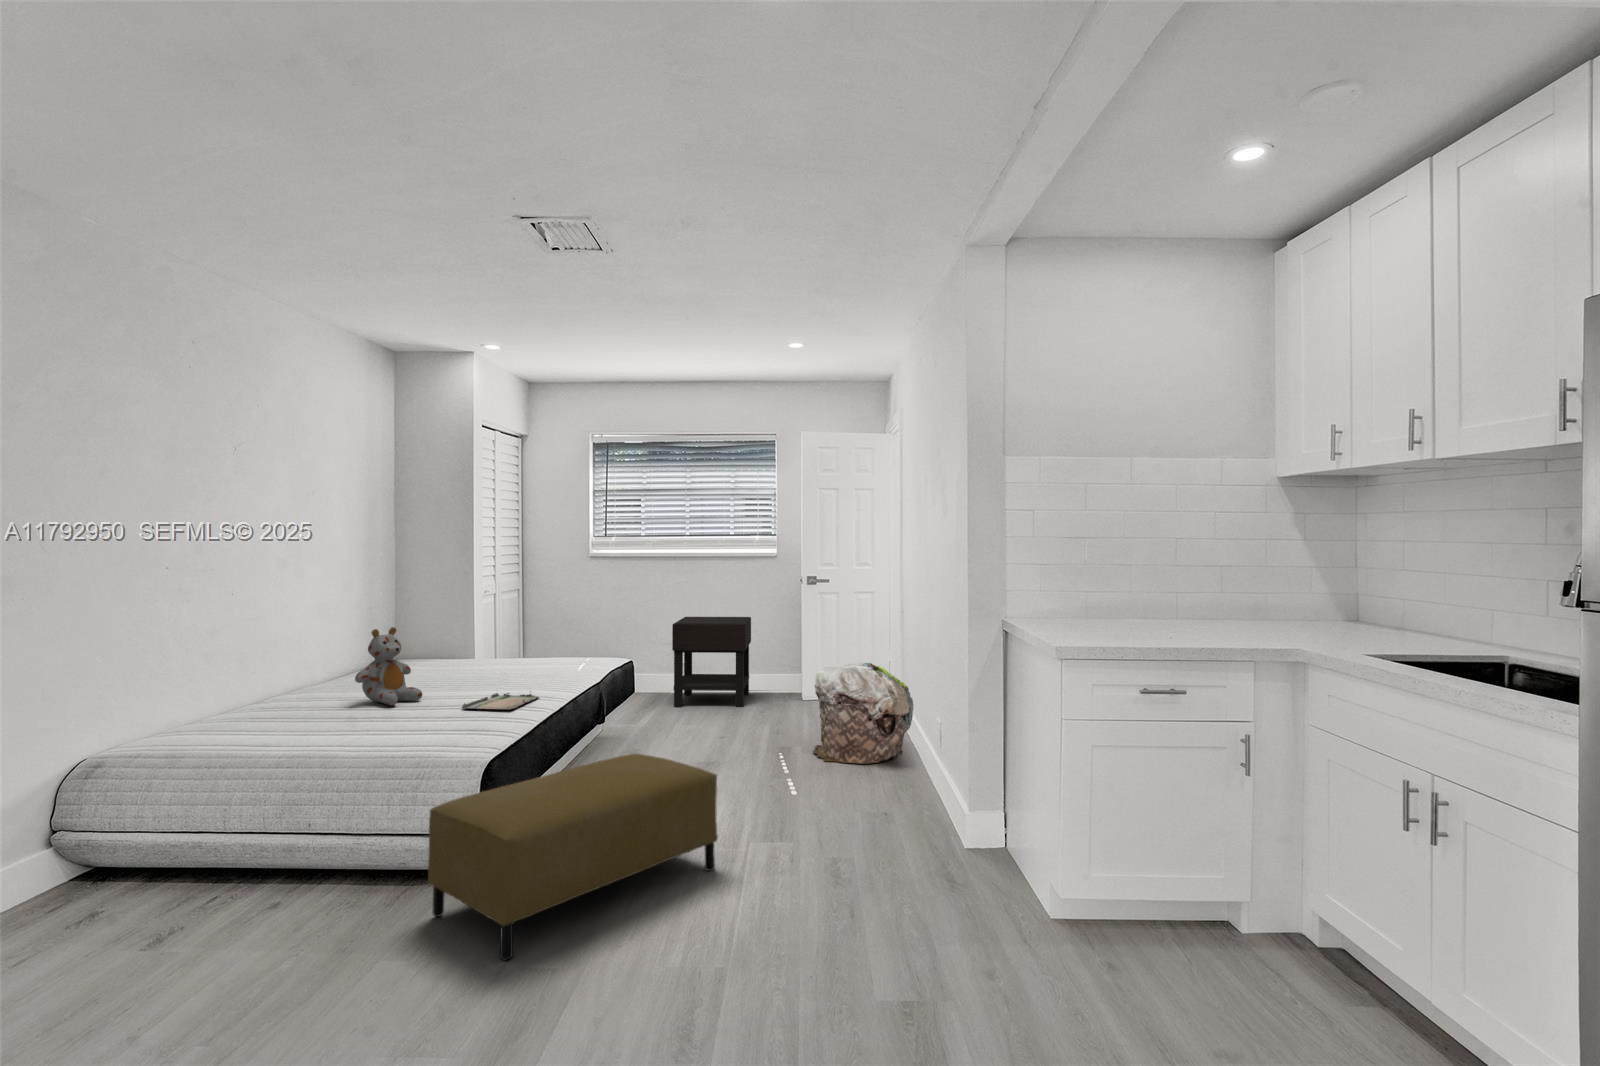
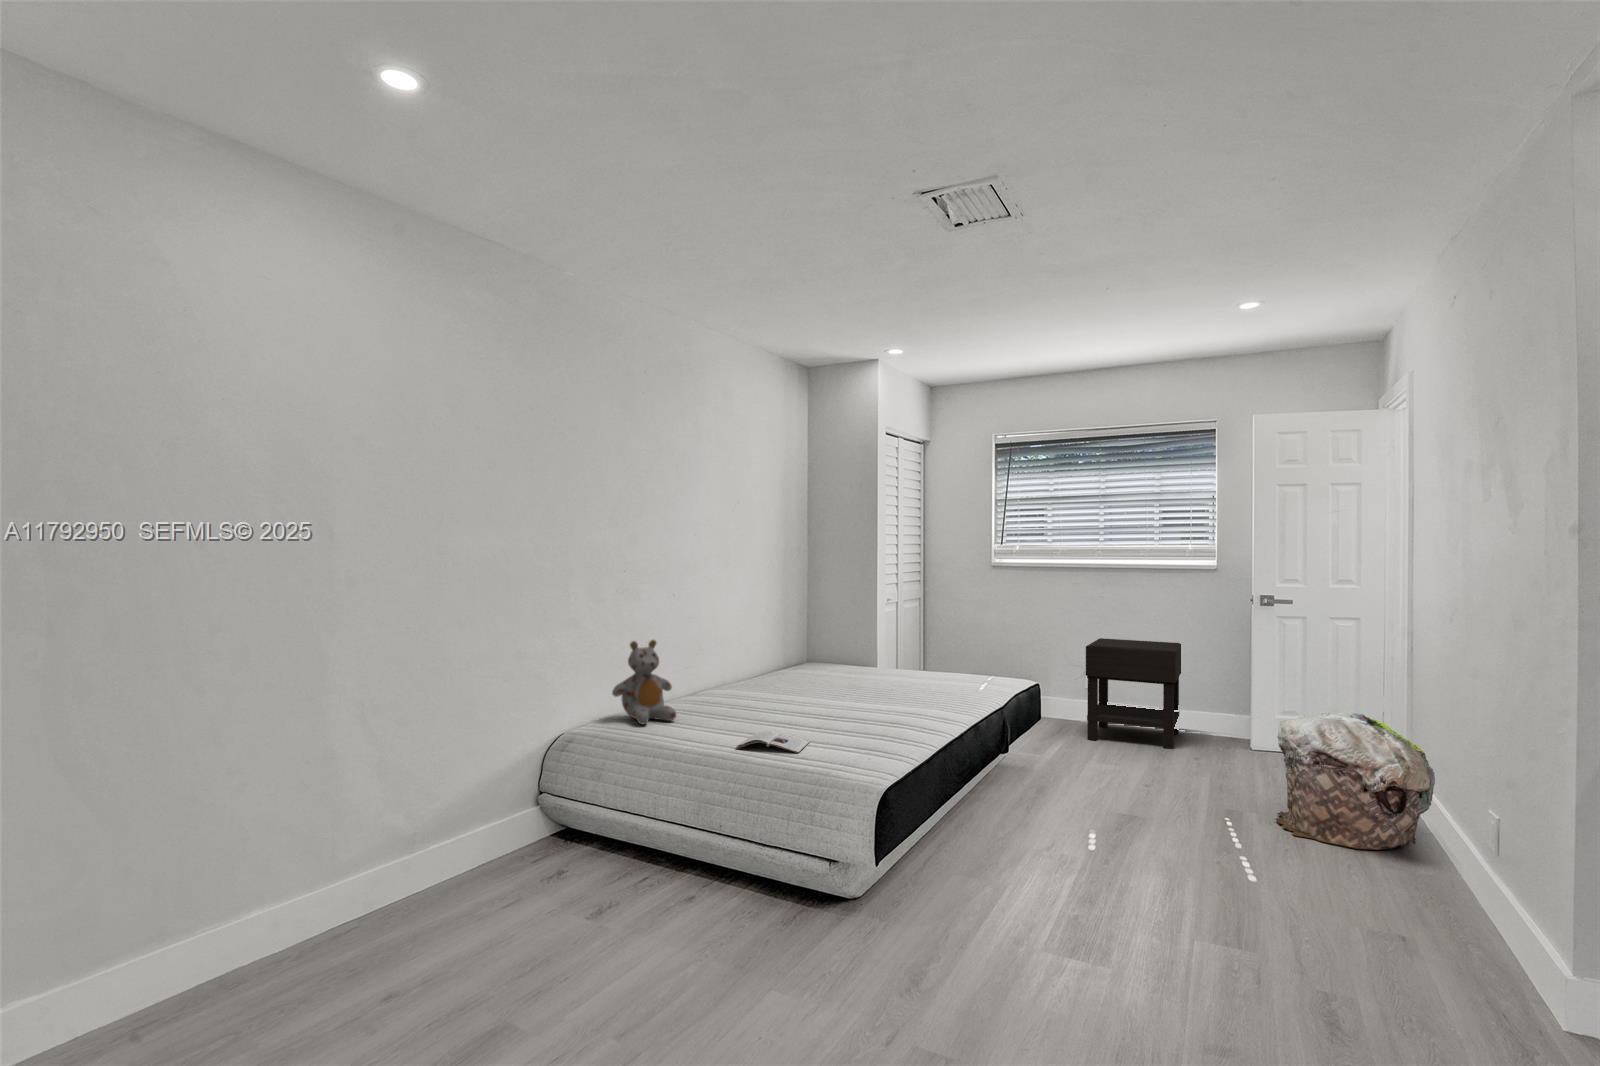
stuffed bear: present [355,627,422,706] -> present [612,640,676,724]
tray: present [462,691,539,709] -> none [863,708,941,728]
magazine: none [323,726,406,748] -> present [736,730,810,753]
ottoman: present [428,754,718,960] -> none [825,798,1157,1024]

